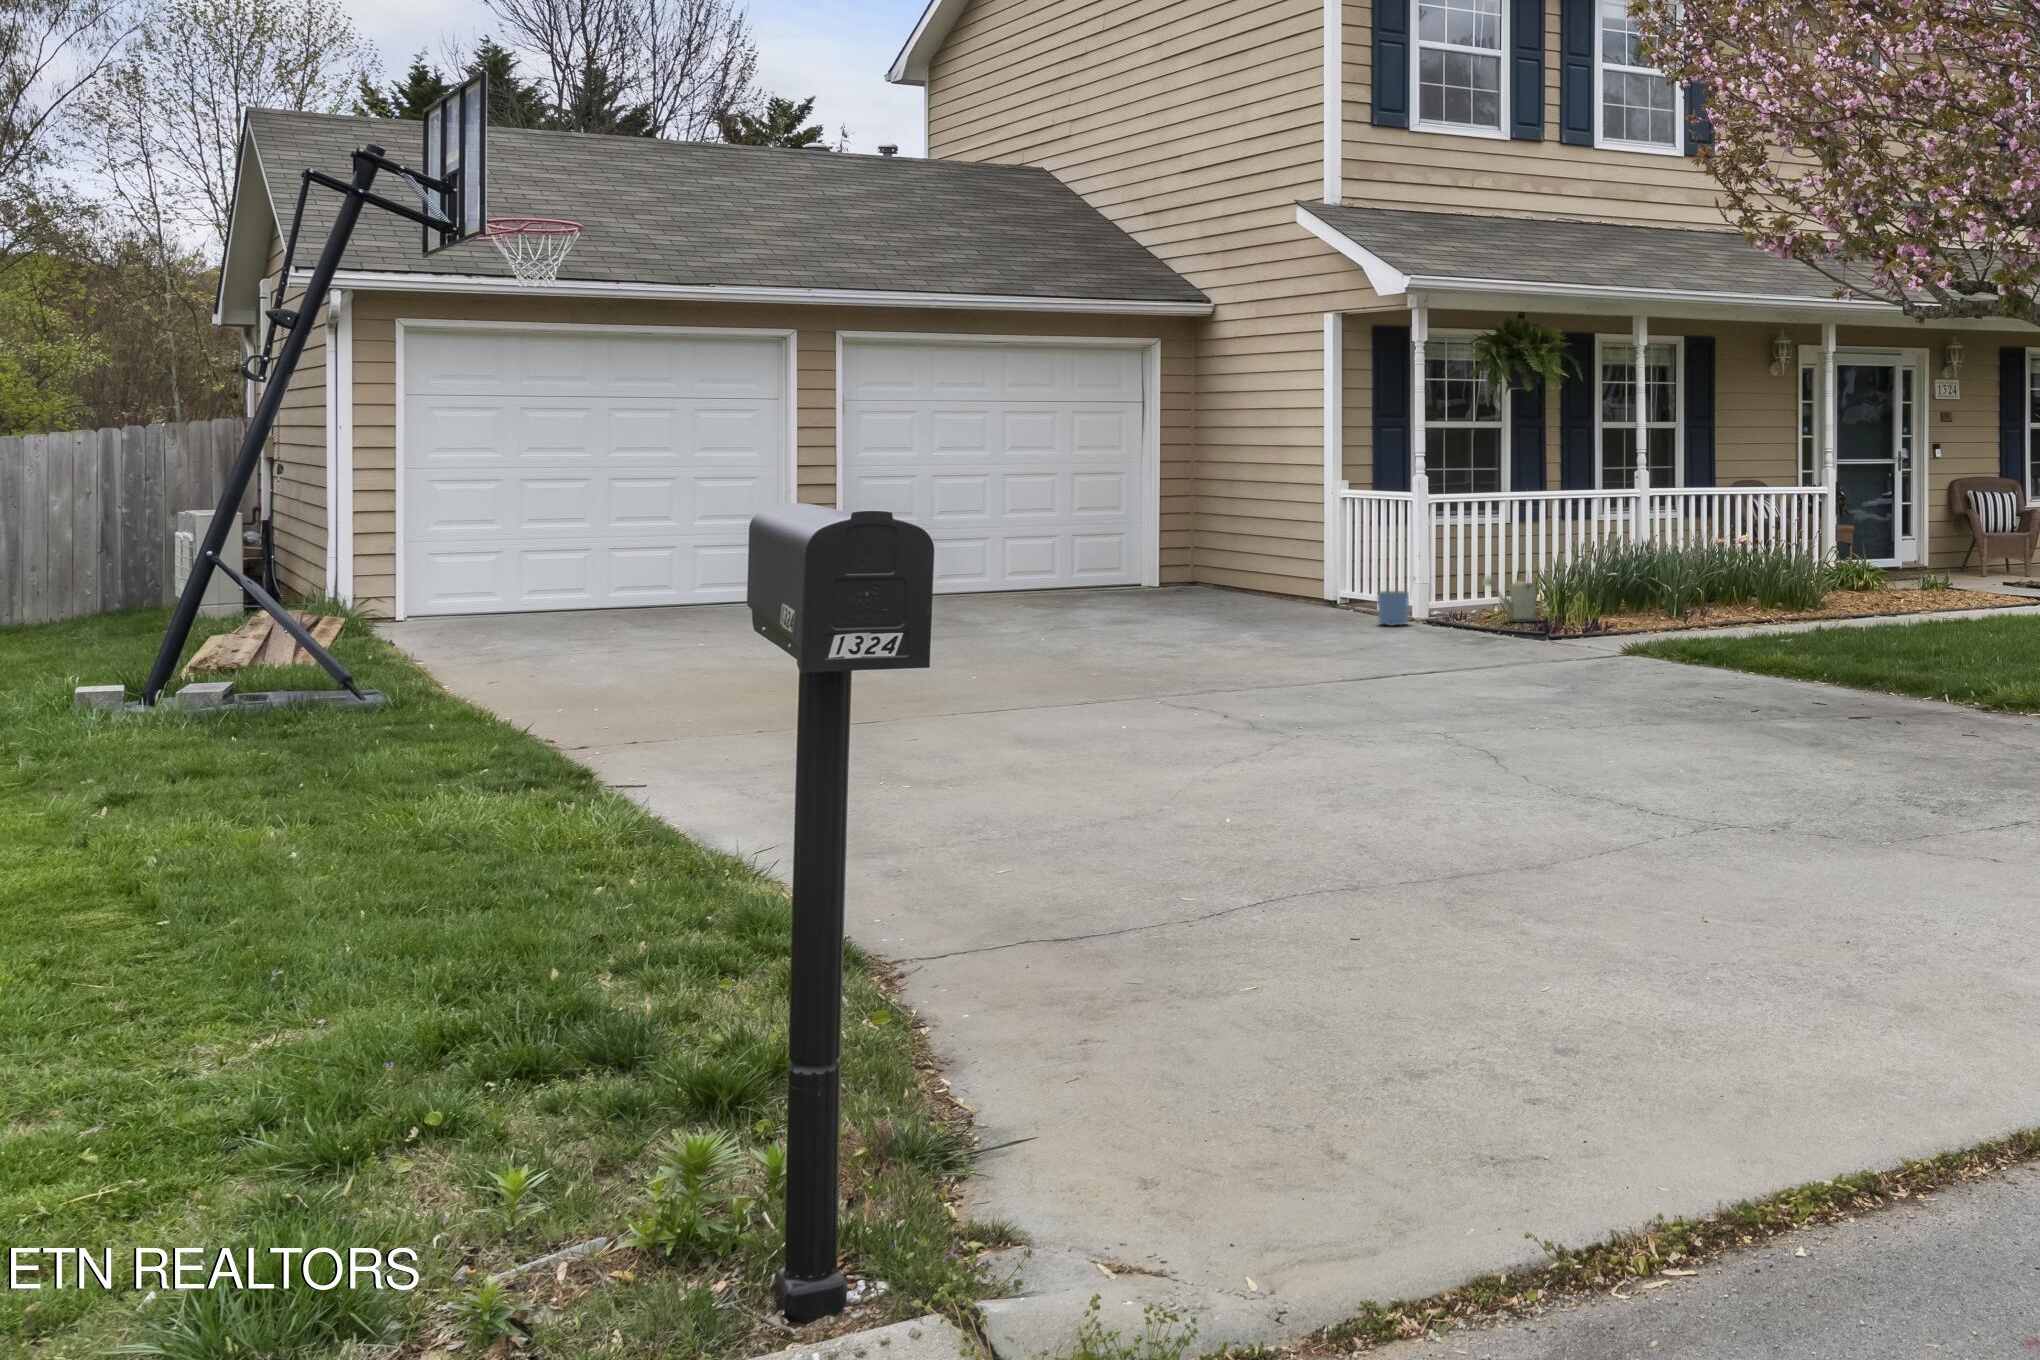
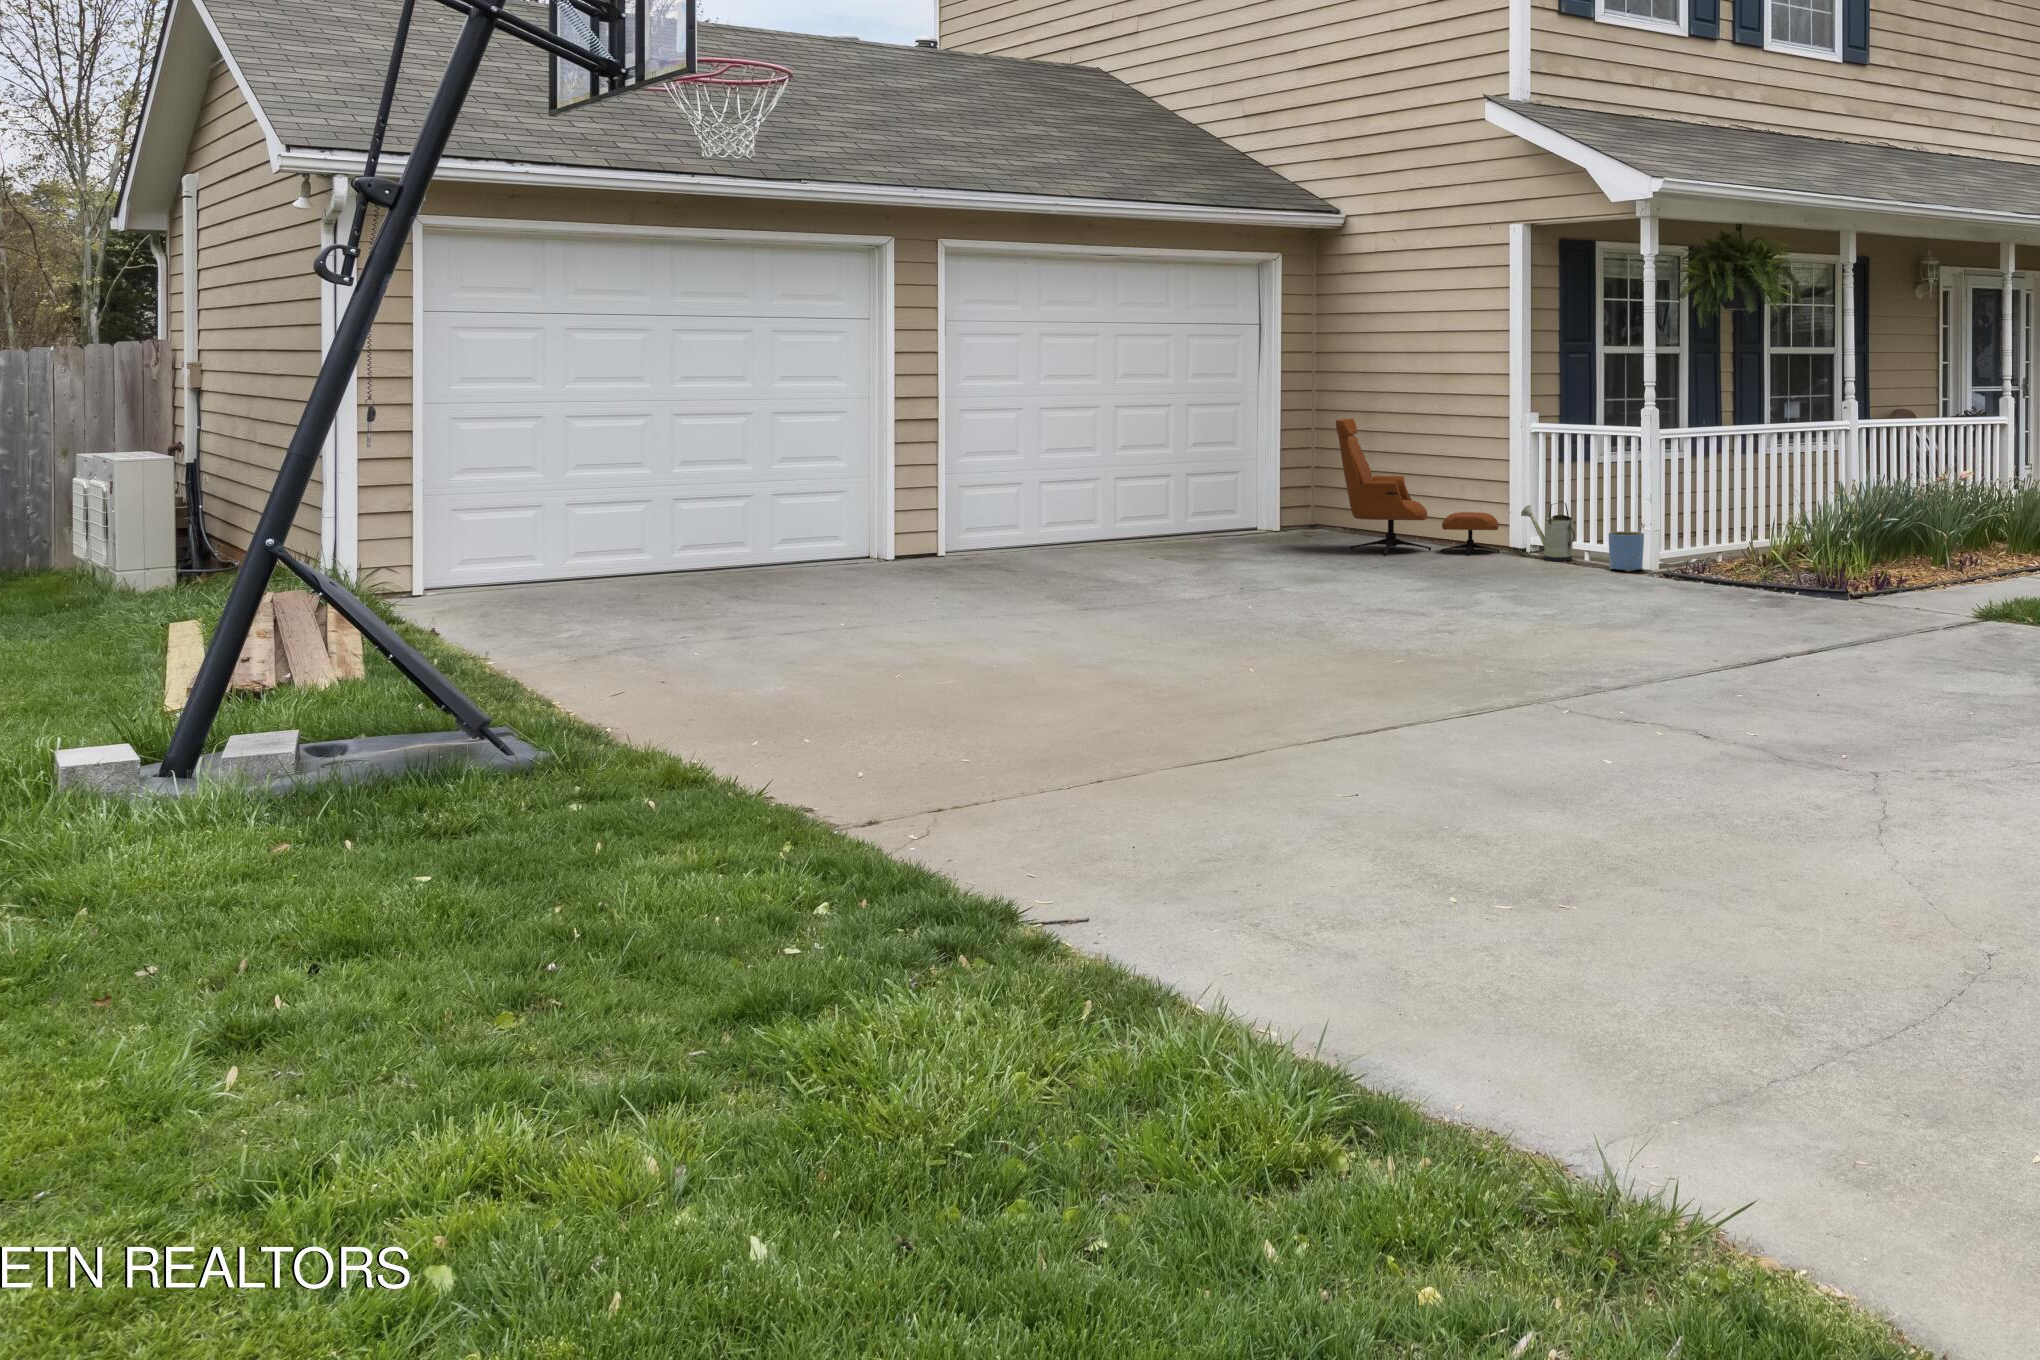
lounge chair: none [1171,490,1315,613] -> present [1336,419,1500,555]
watering can: present [1482,571,1536,623] -> present [1521,503,1575,561]

